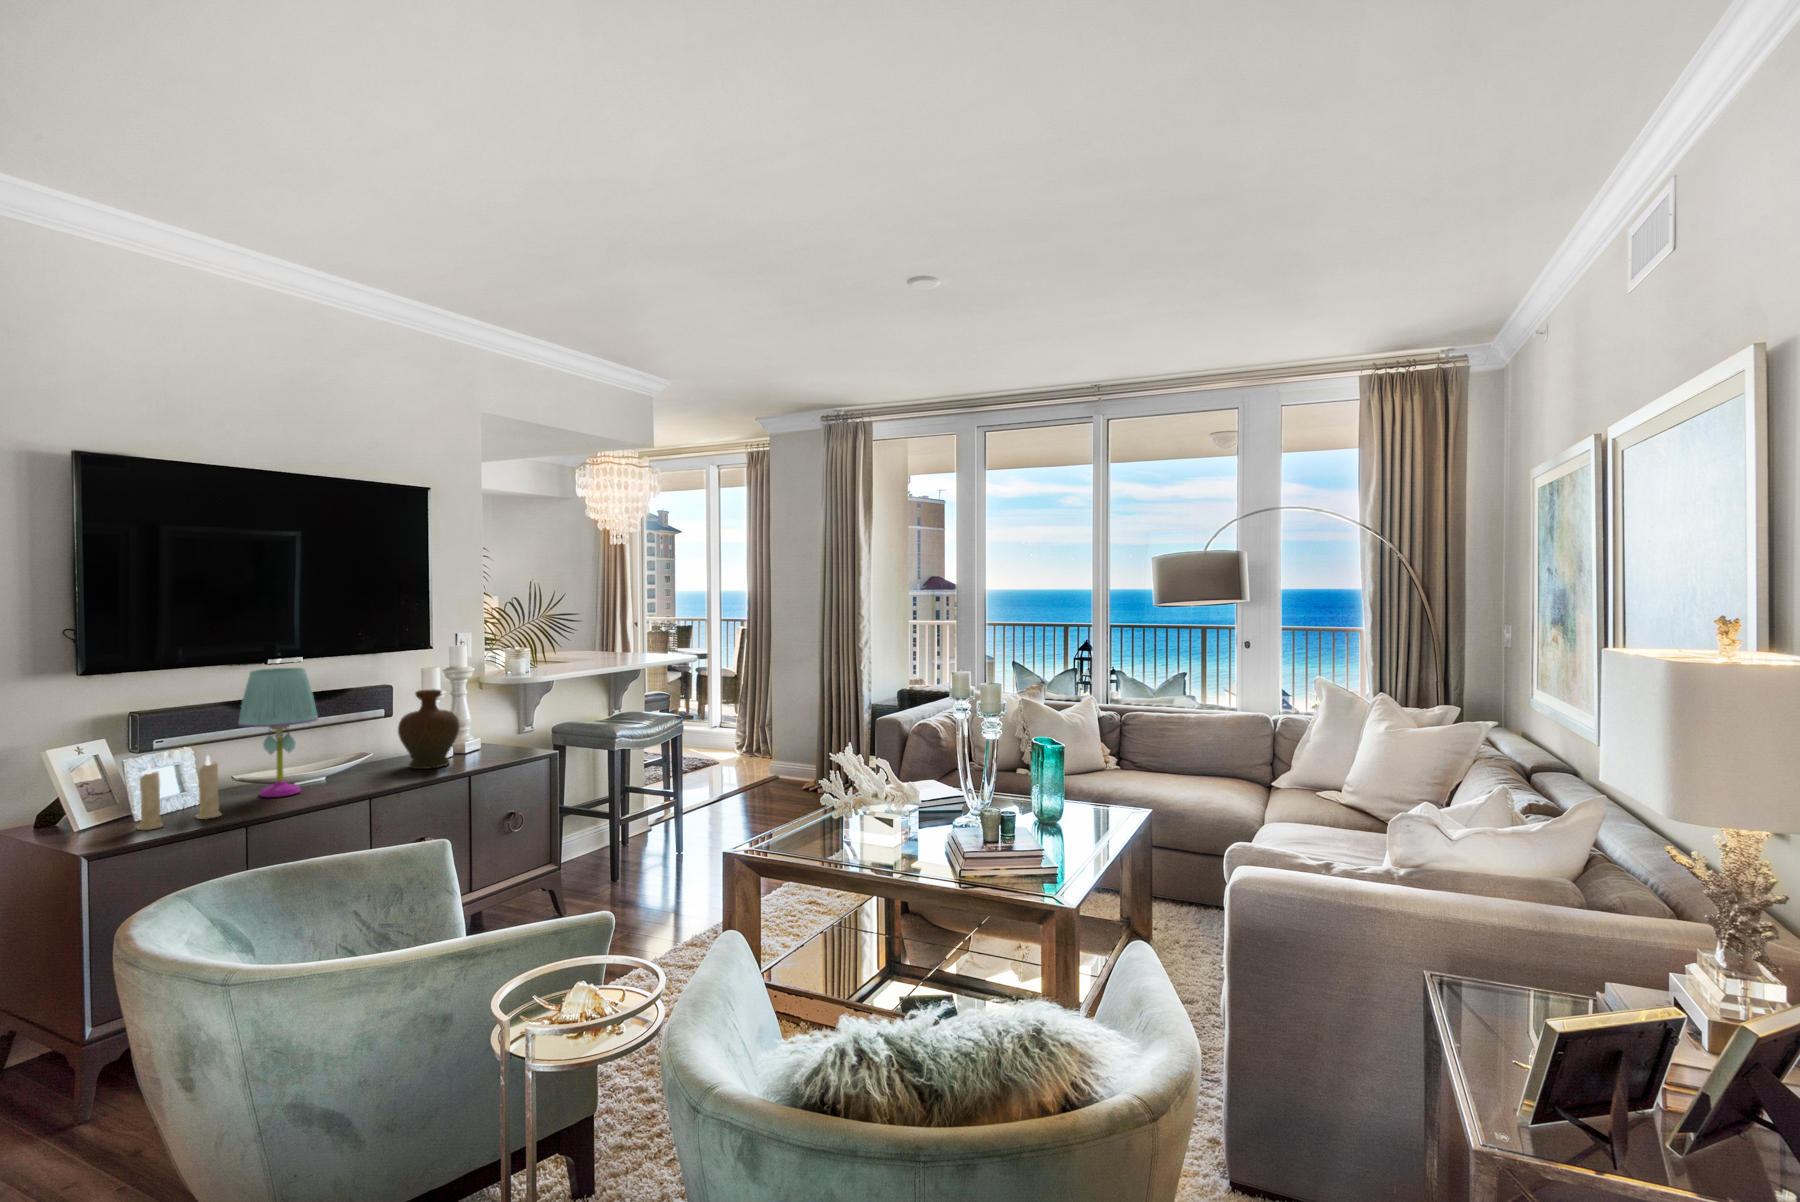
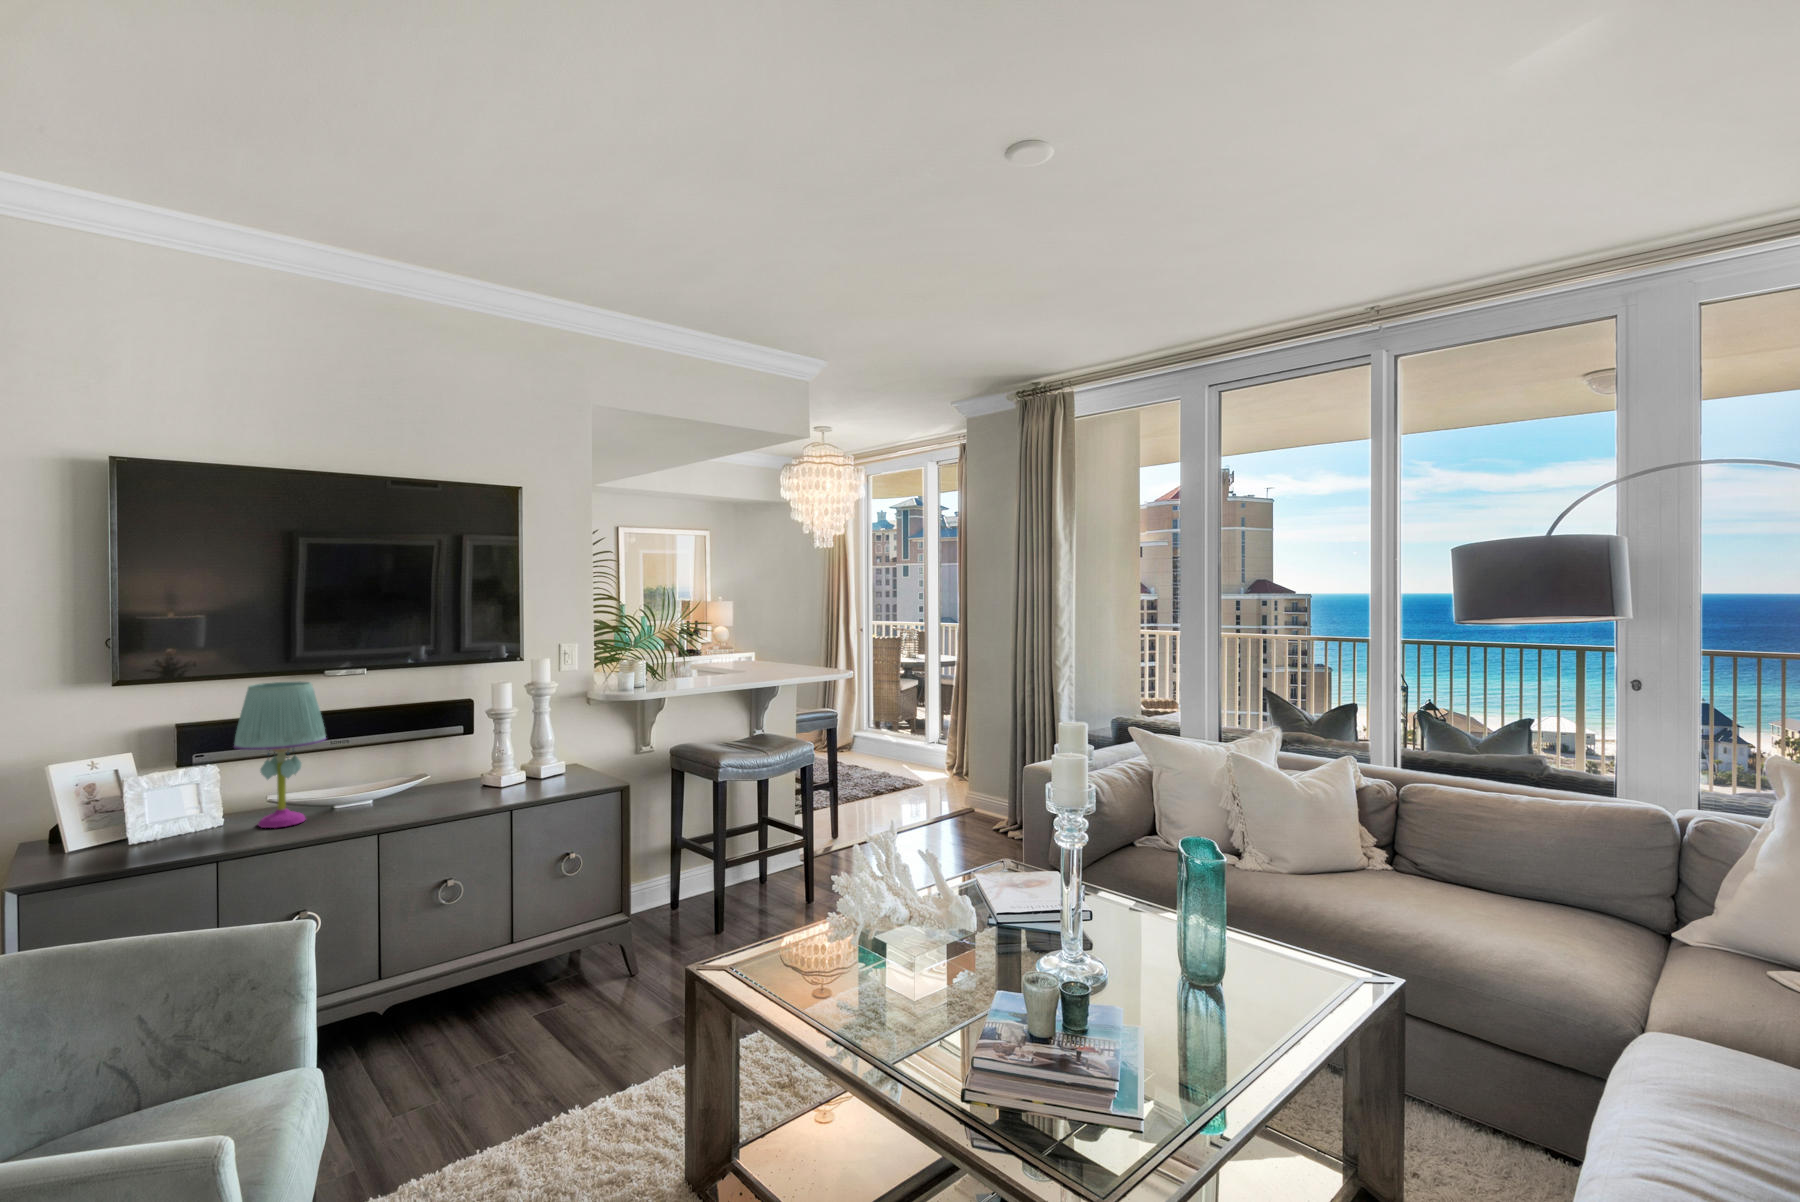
decorative vase: present [398,689,460,769] -> none [443,708,512,799]
candle: present [137,756,221,830] -> none [70,779,177,867]

